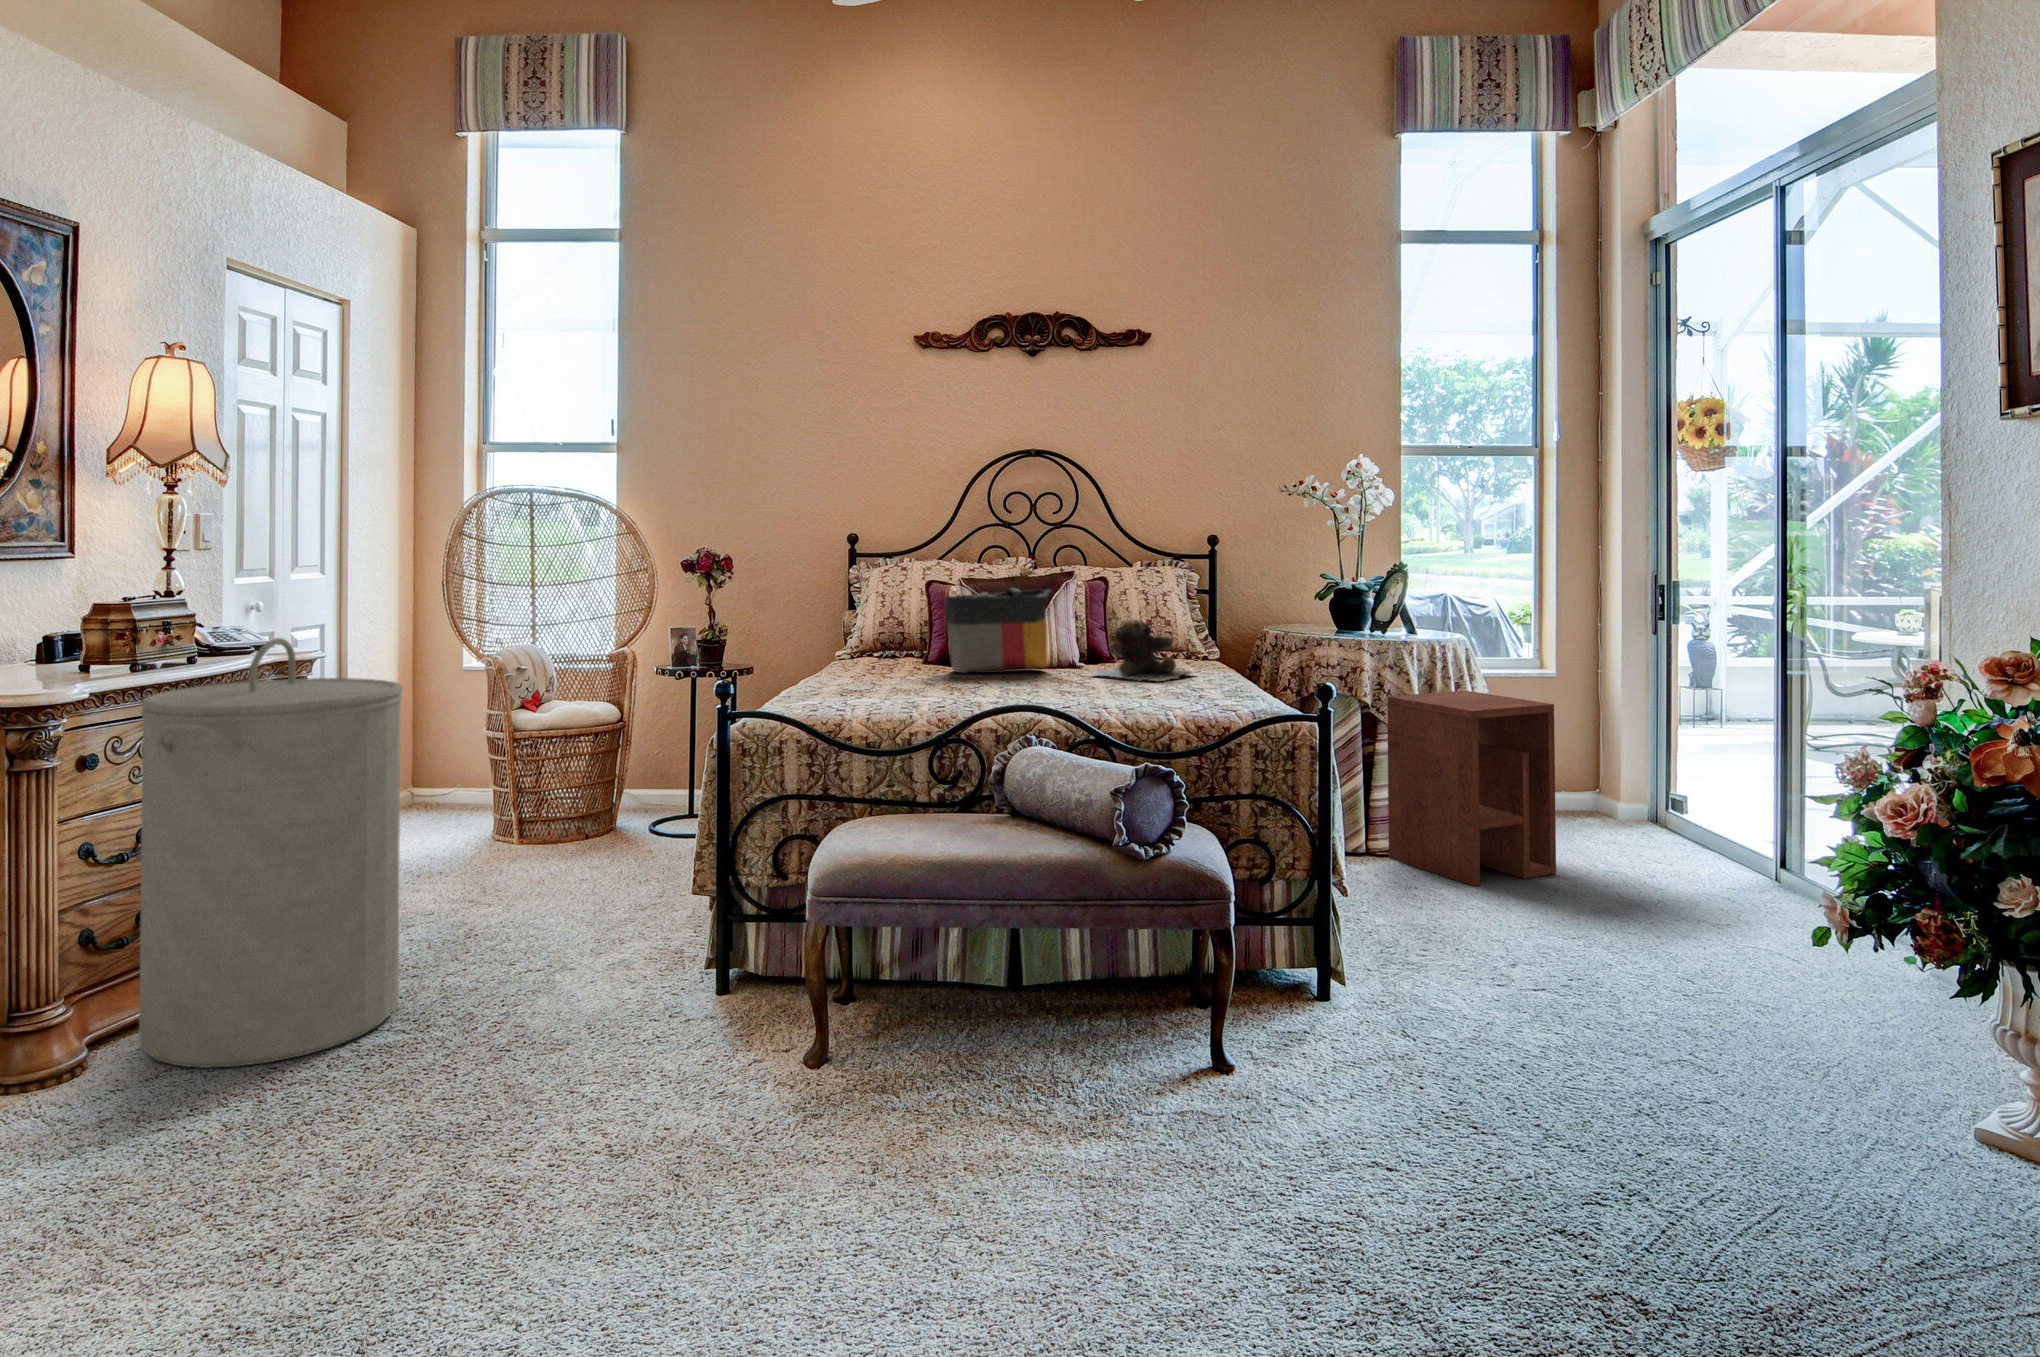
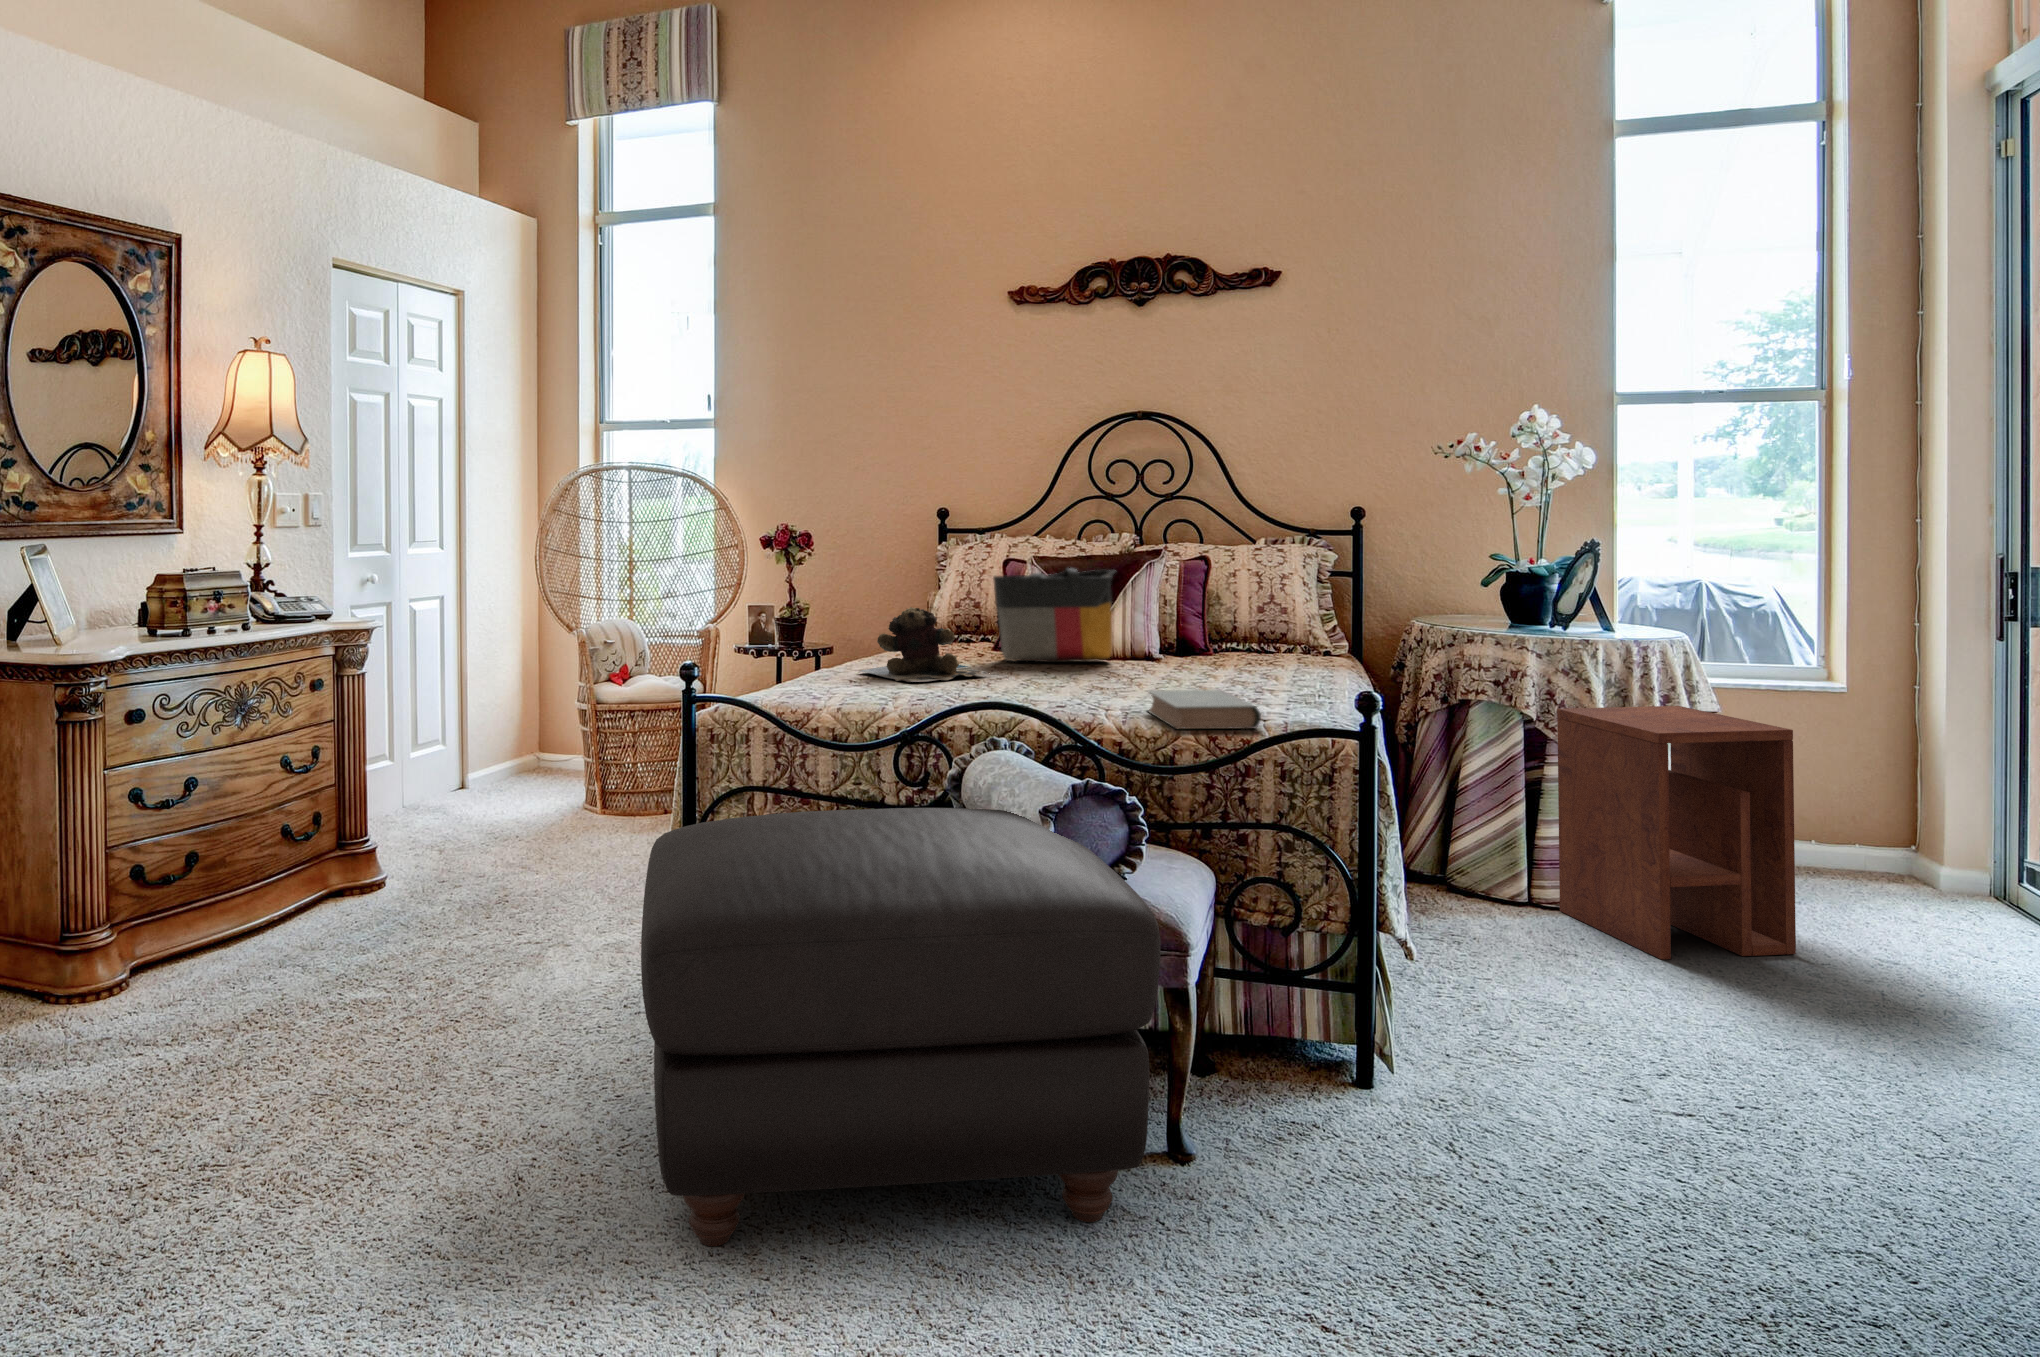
teddy bear: present [1093,619,1194,681] -> present [860,607,987,682]
laundry hamper: present [139,638,403,1068] -> none [162,608,398,1008]
book: none [1131,688,1238,721] -> present [1148,689,1261,729]
ottoman: none [754,797,1248,1197] -> present [641,808,1160,1246]

